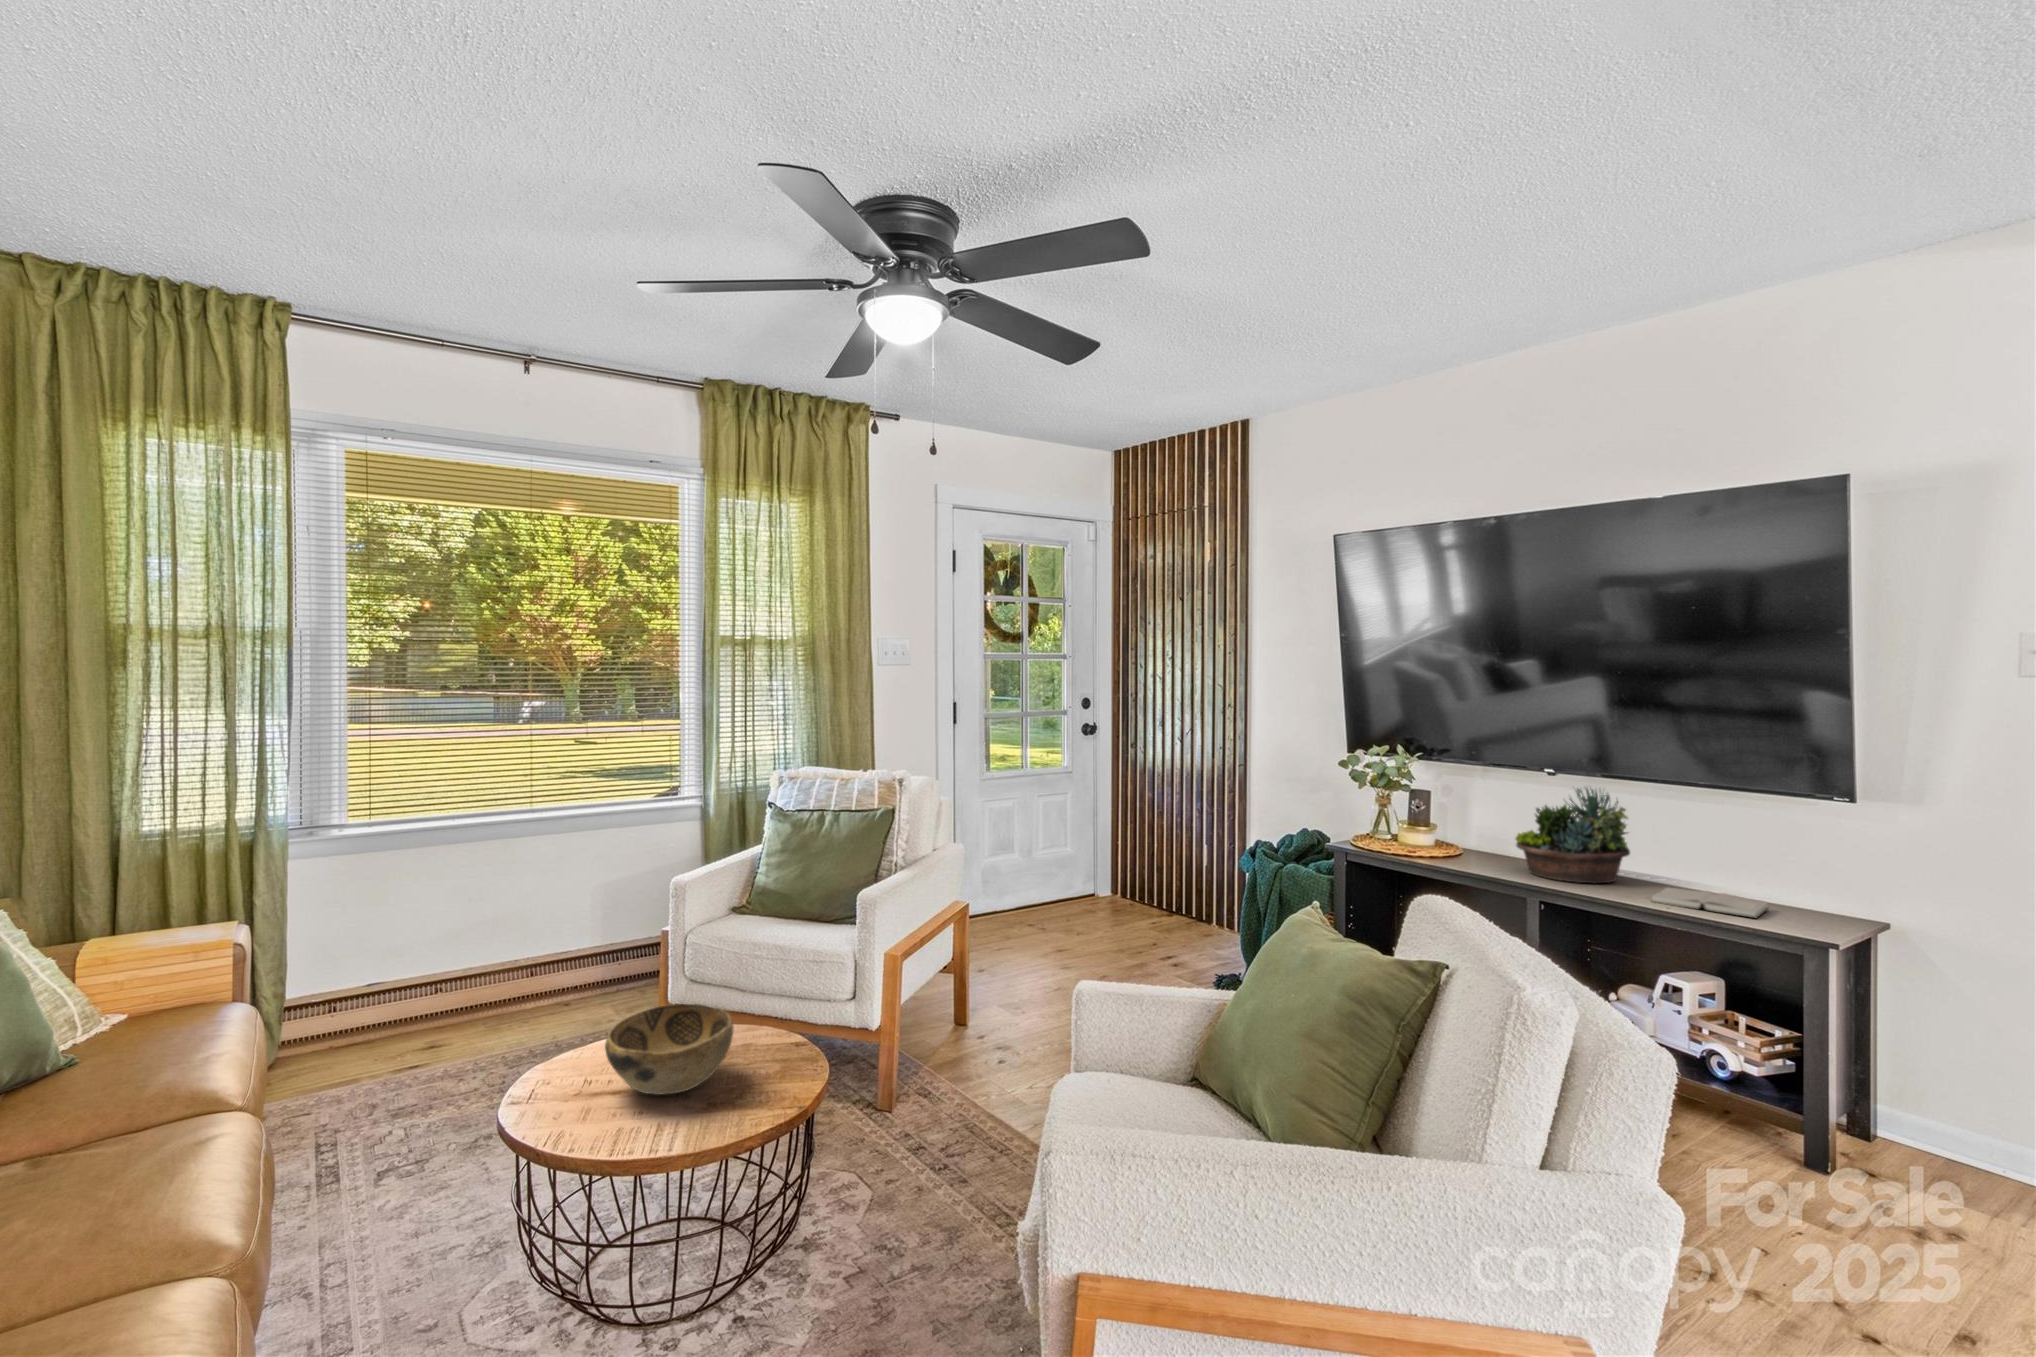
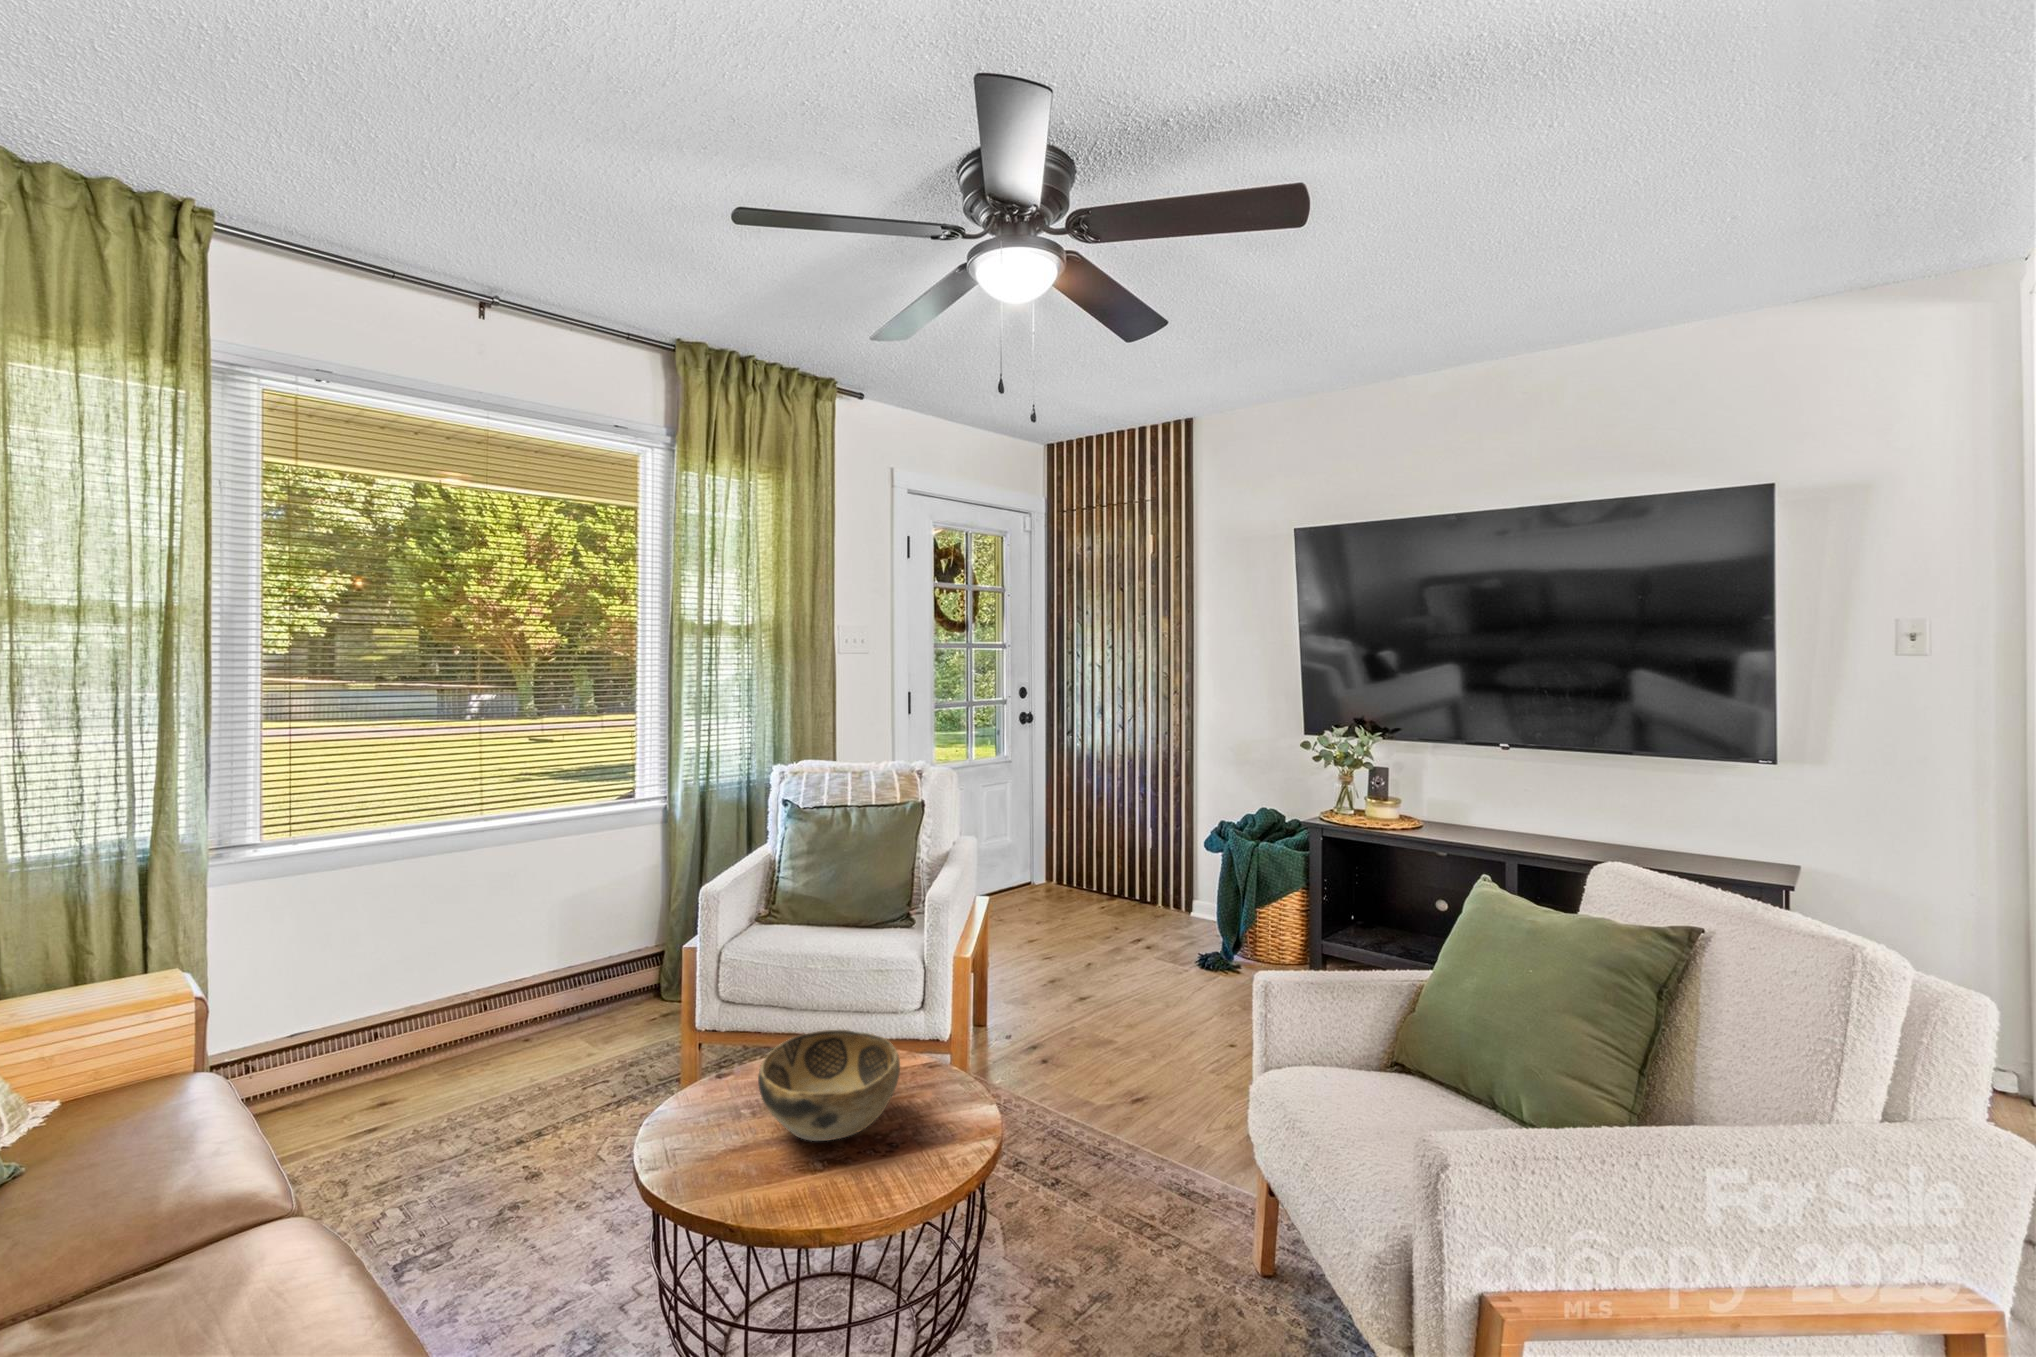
succulent planter: present [1515,788,1630,883] -> none [1487,759,1597,846]
hardback book: present [1652,888,1768,918] -> none [1631,847,1729,870]

